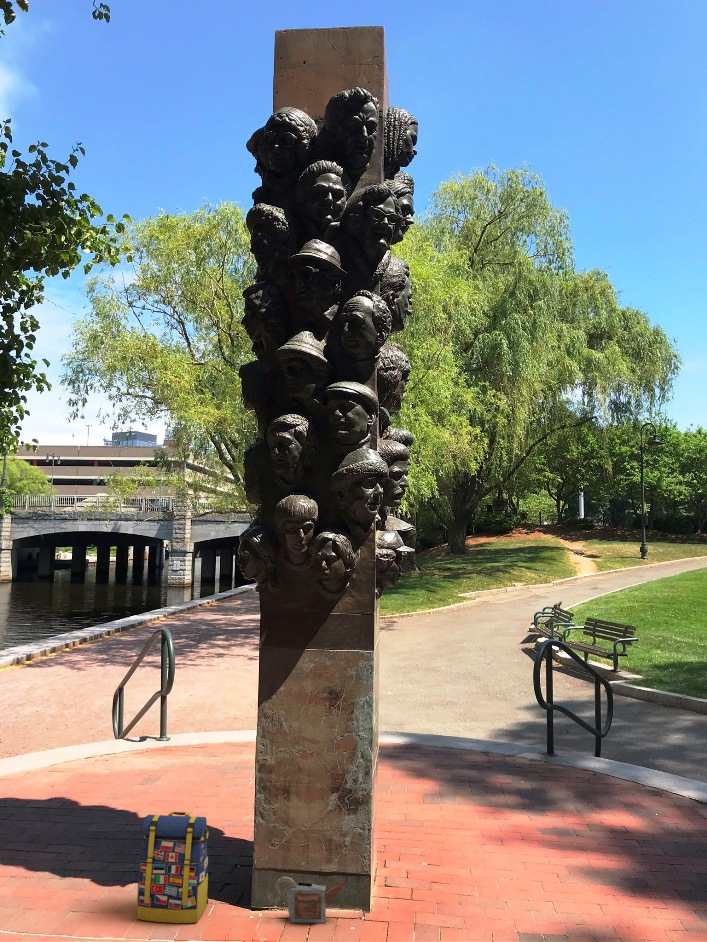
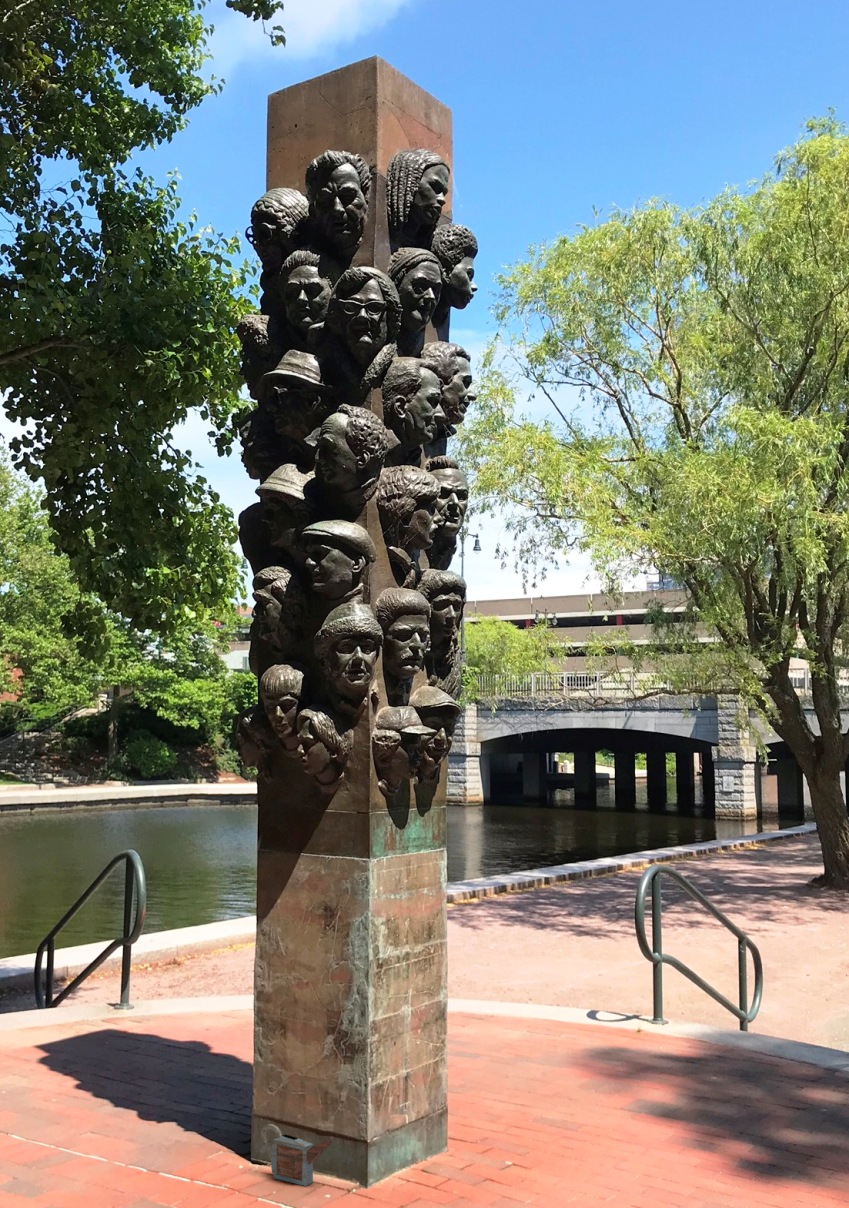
backpack: present [137,812,208,923] -> none [137,1033,213,1158]

